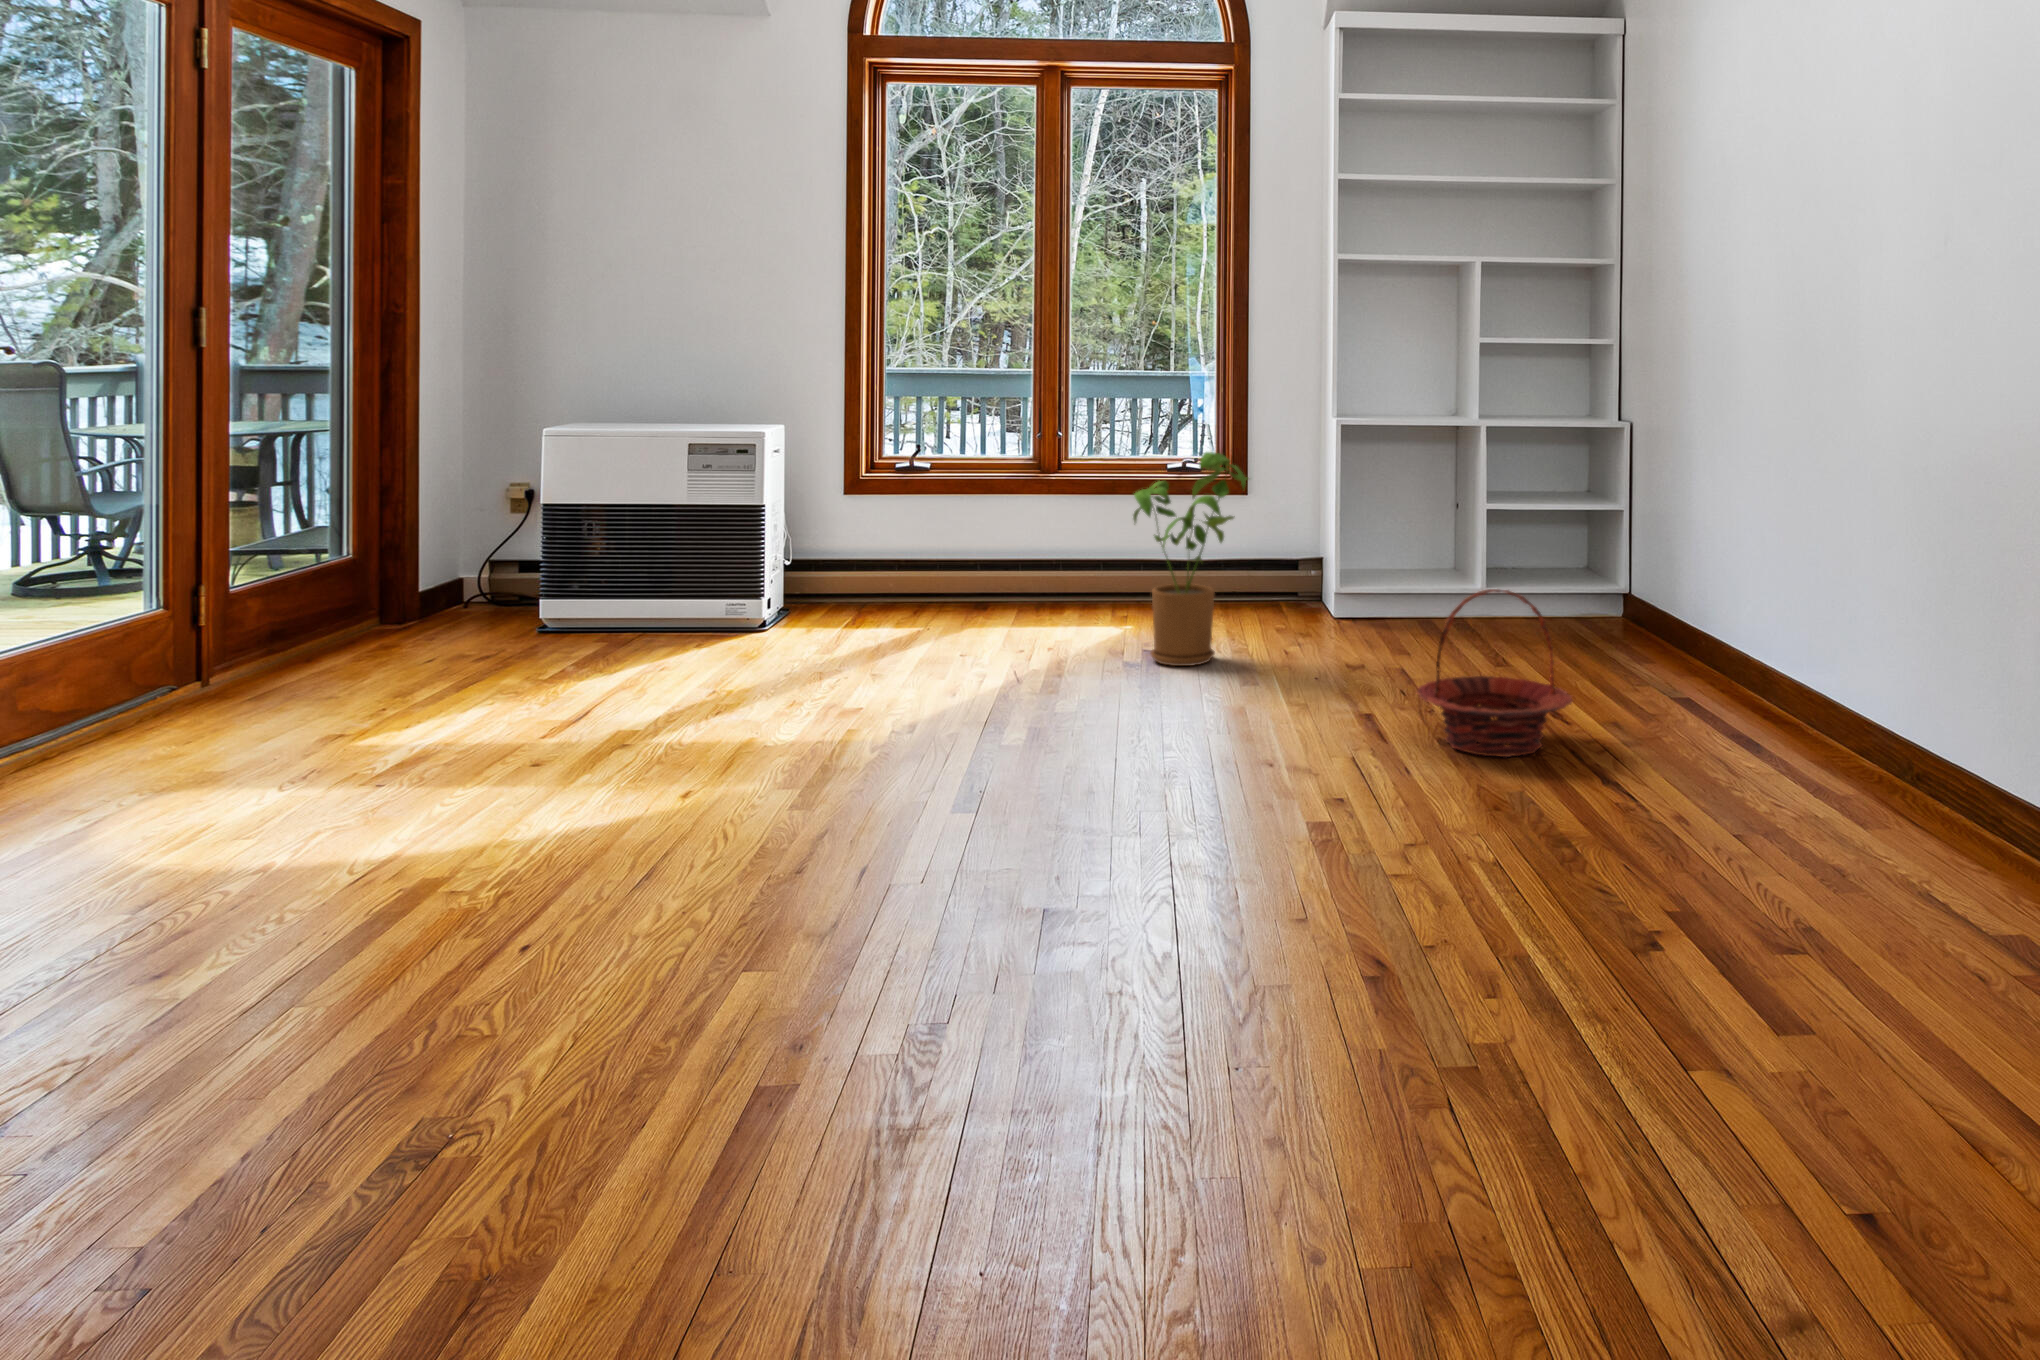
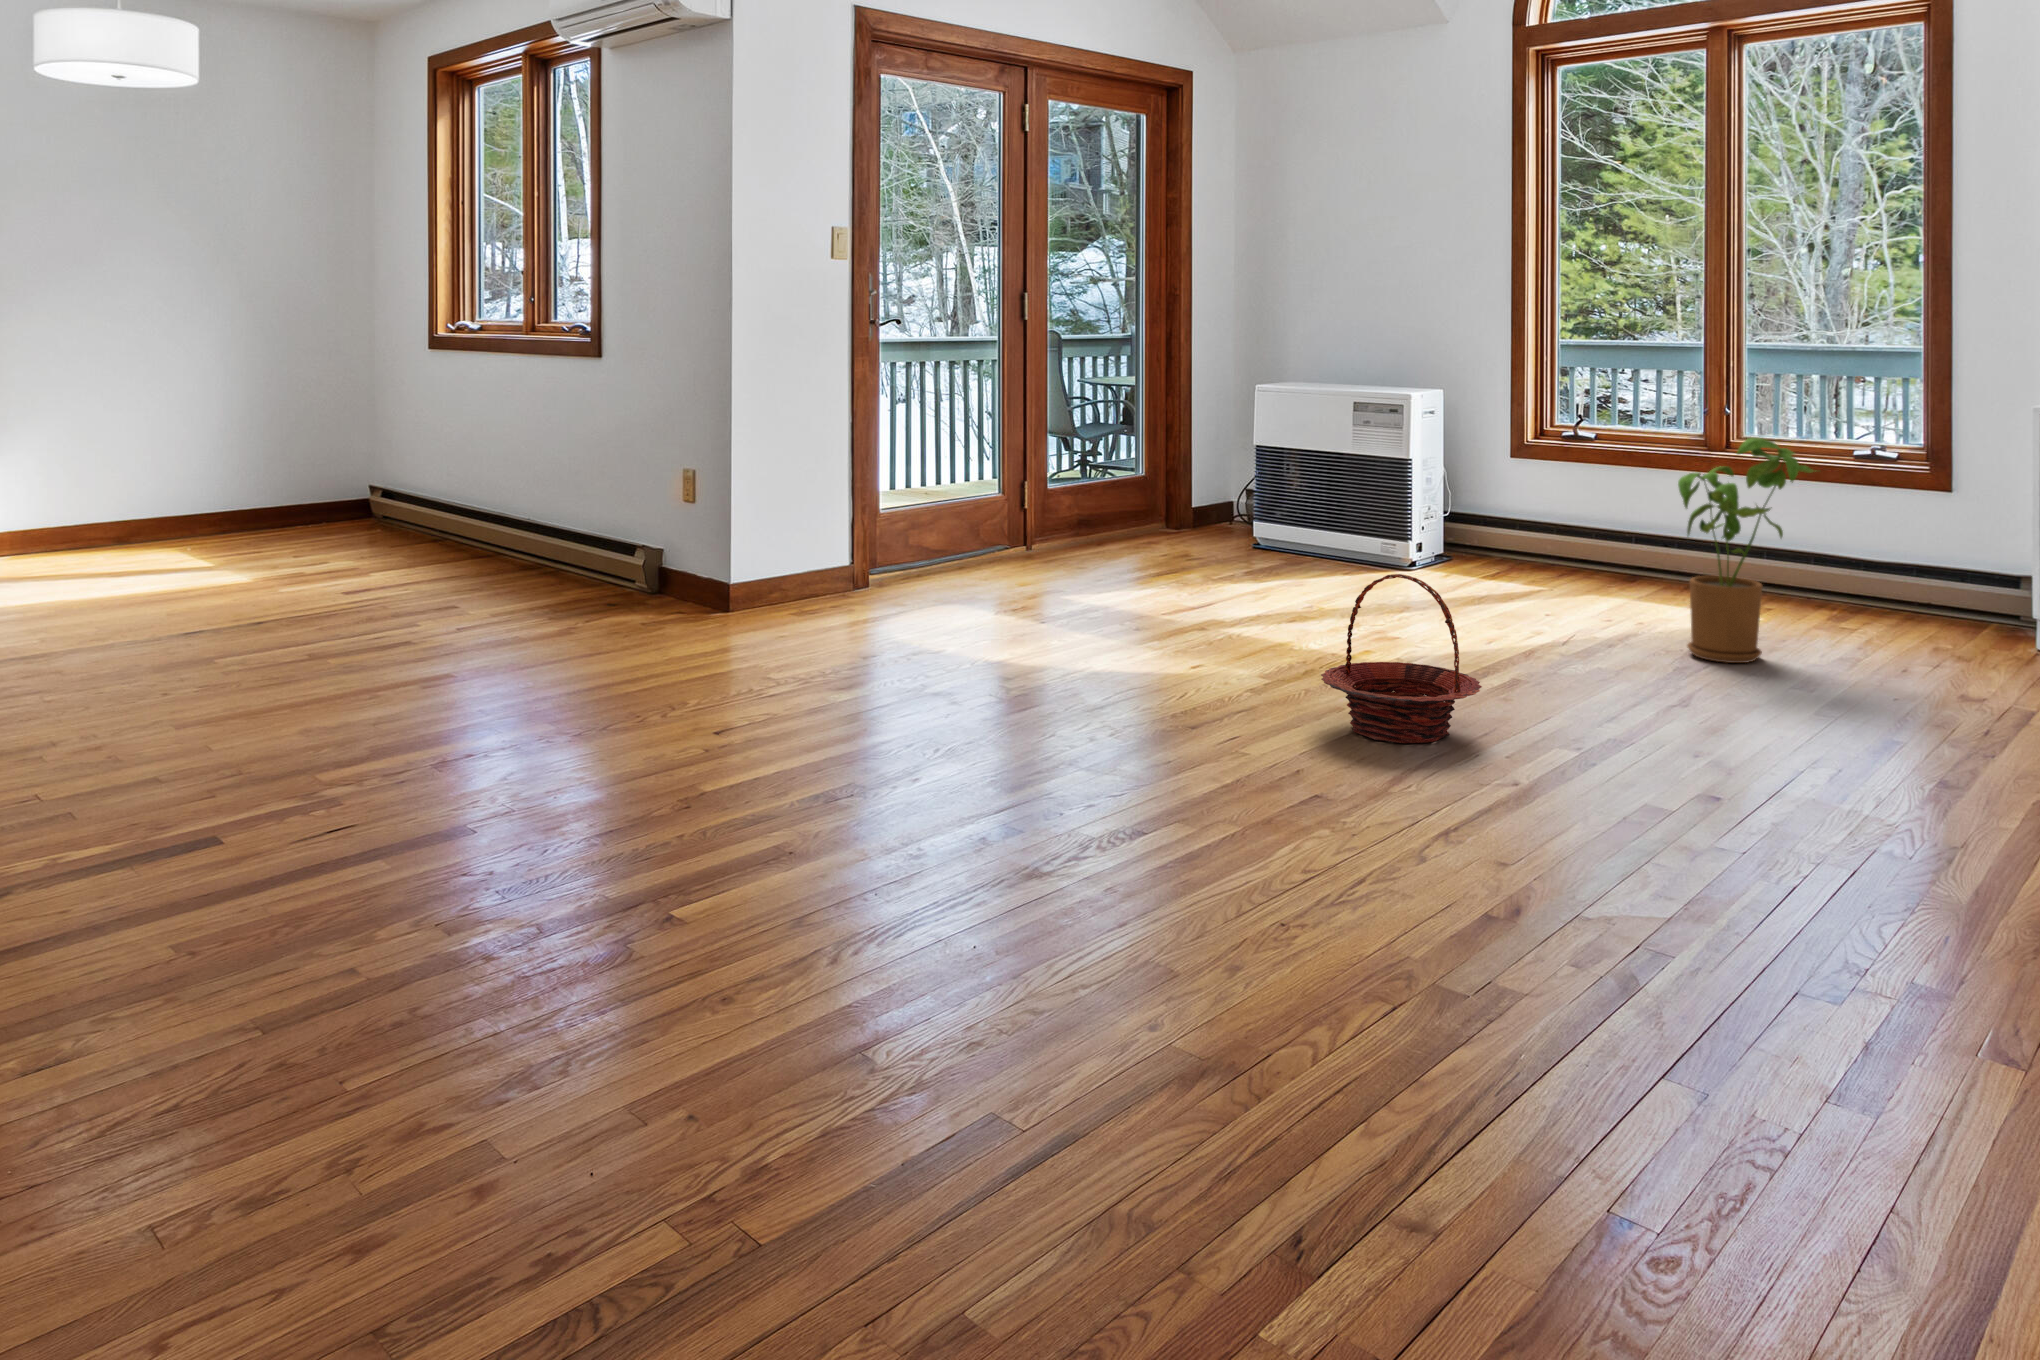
basket: present [1416,589,1573,757] -> present [1321,574,1482,743]

